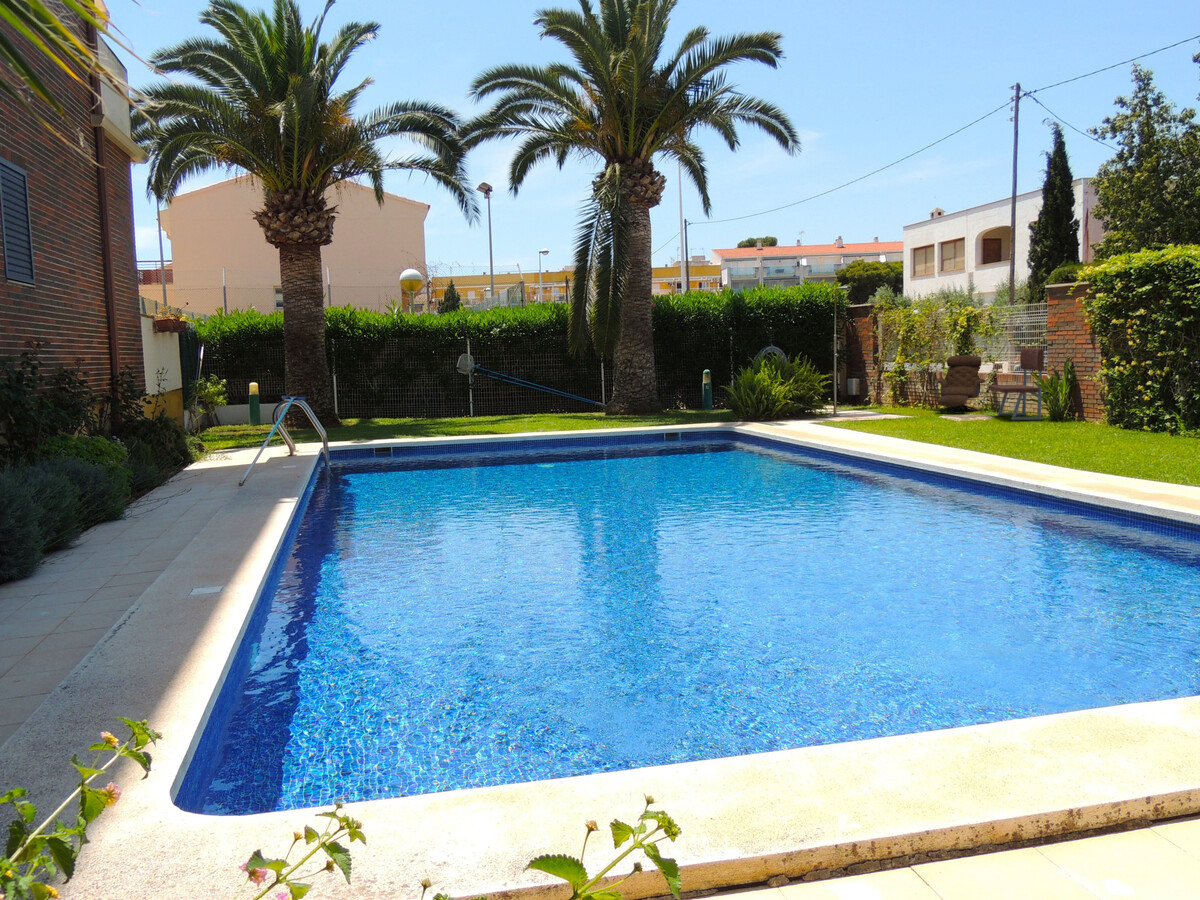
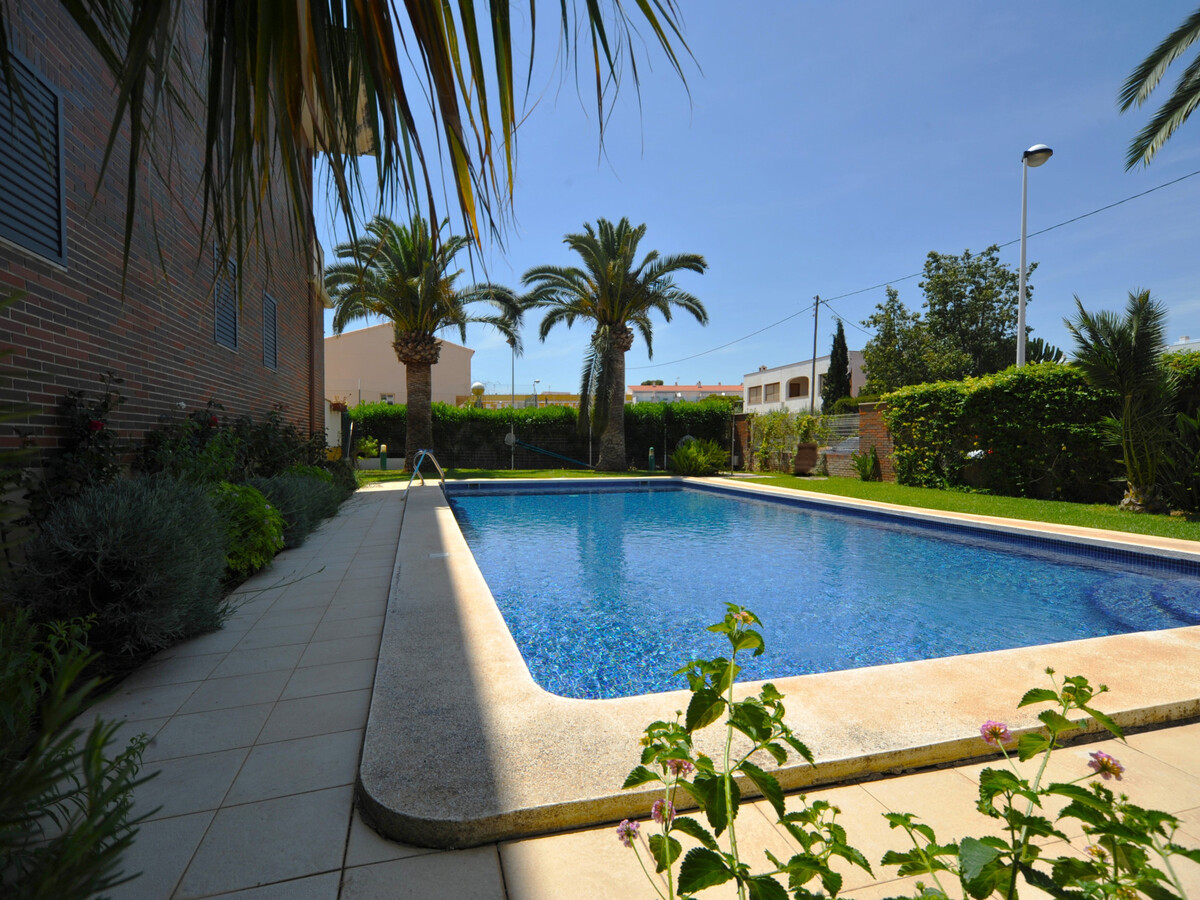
bench: present [989,348,1044,420] -> none [824,439,859,481]

